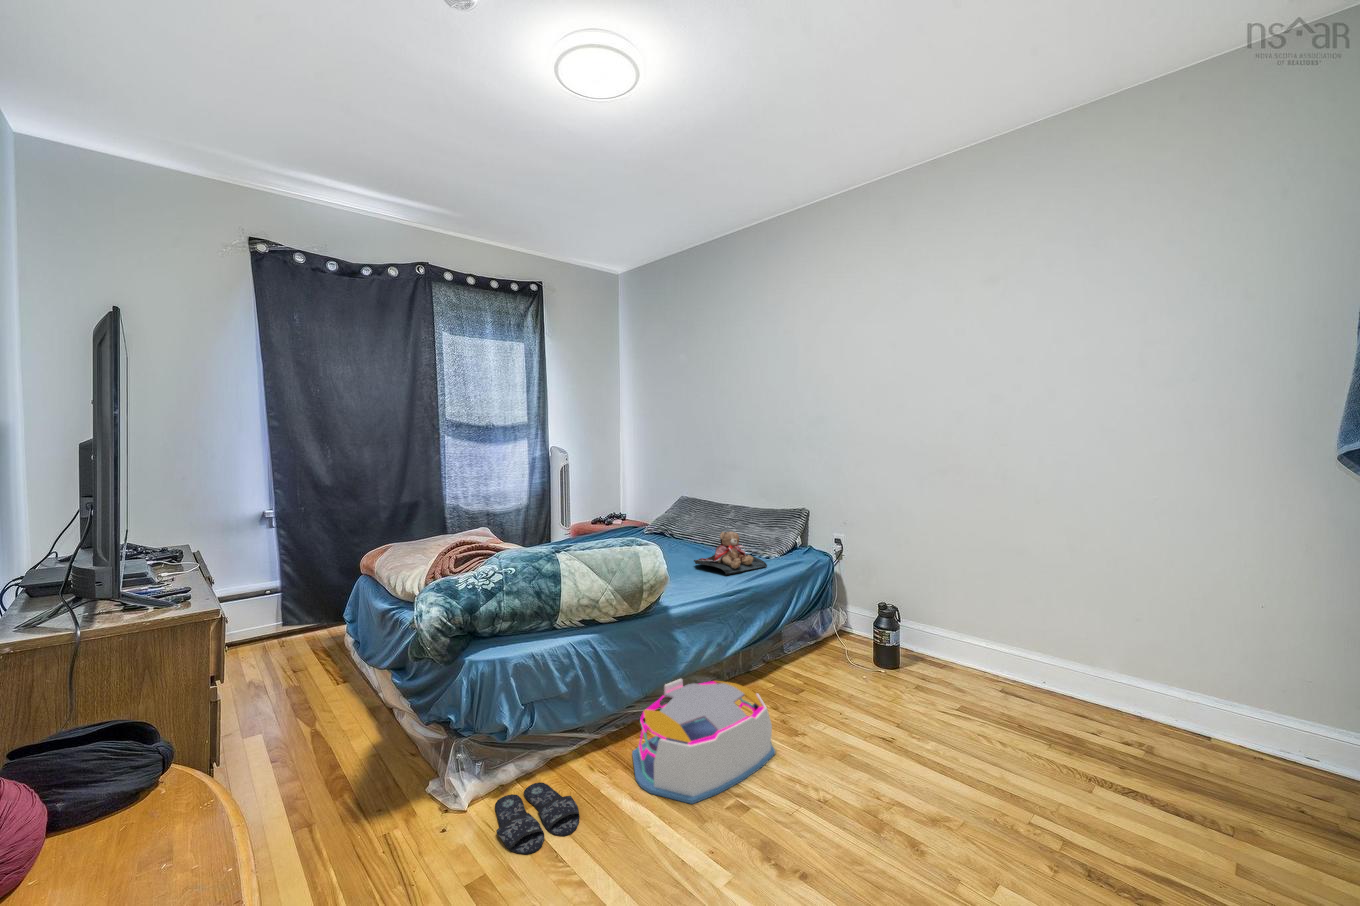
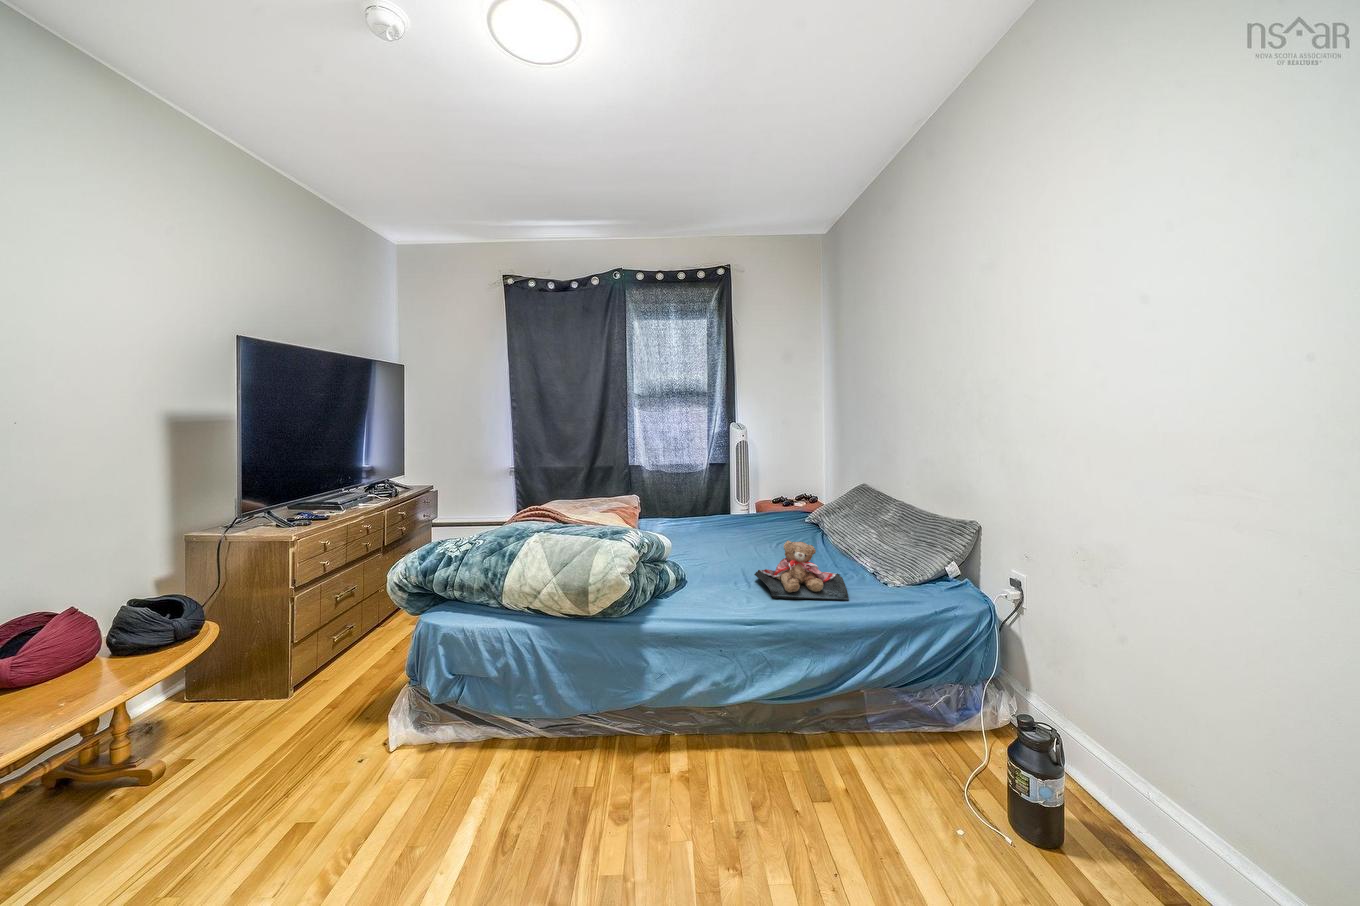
storage bin: present [632,679,775,804] -> none [514,709,712,881]
slippers: present [495,782,580,854] -> none [372,754,471,825]

